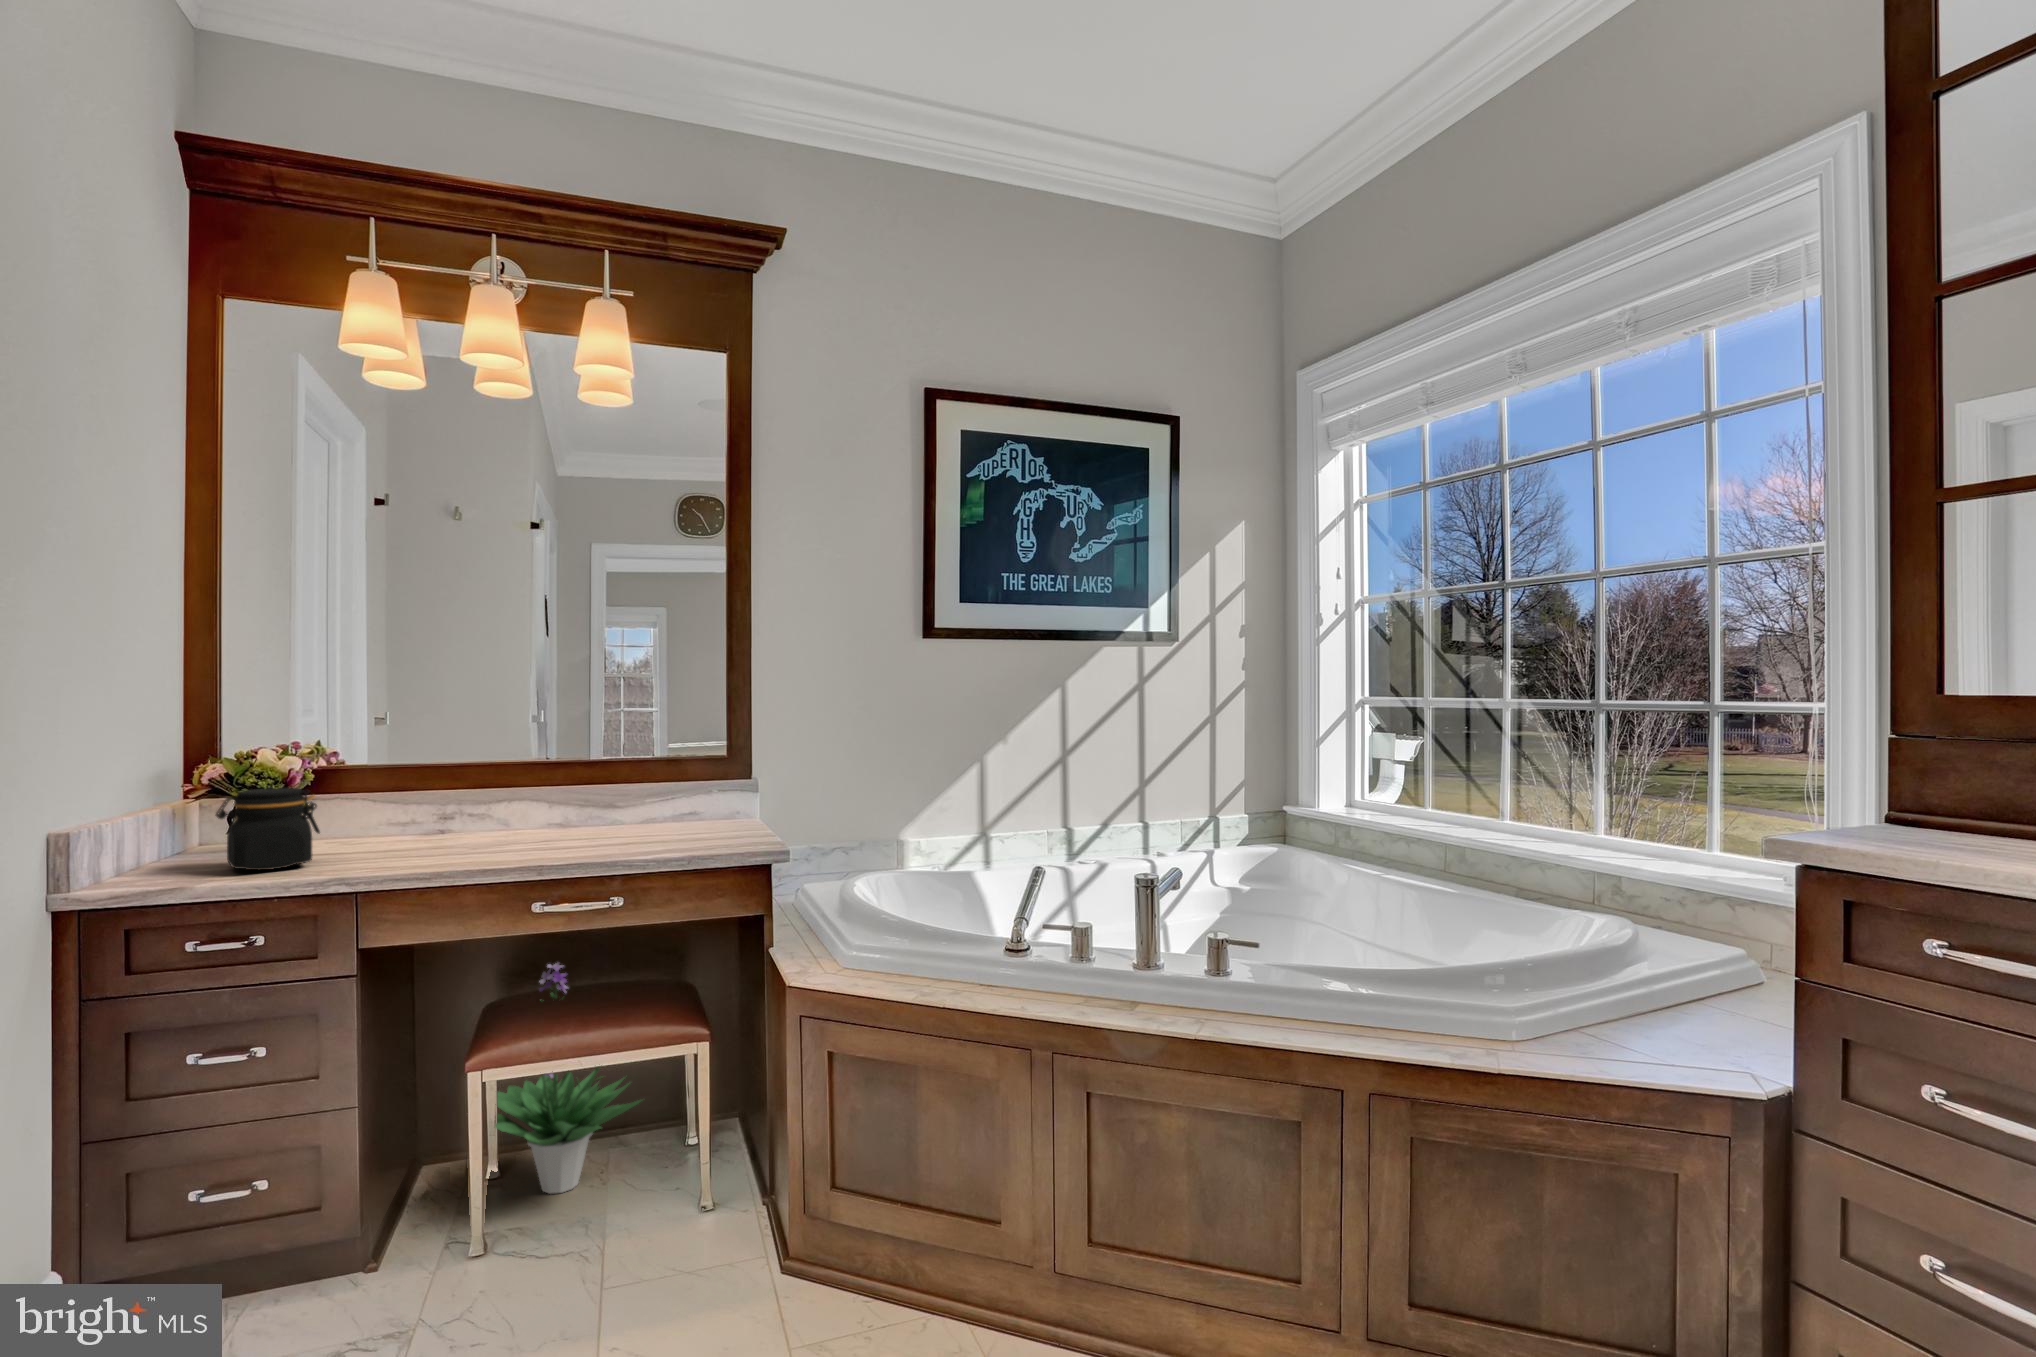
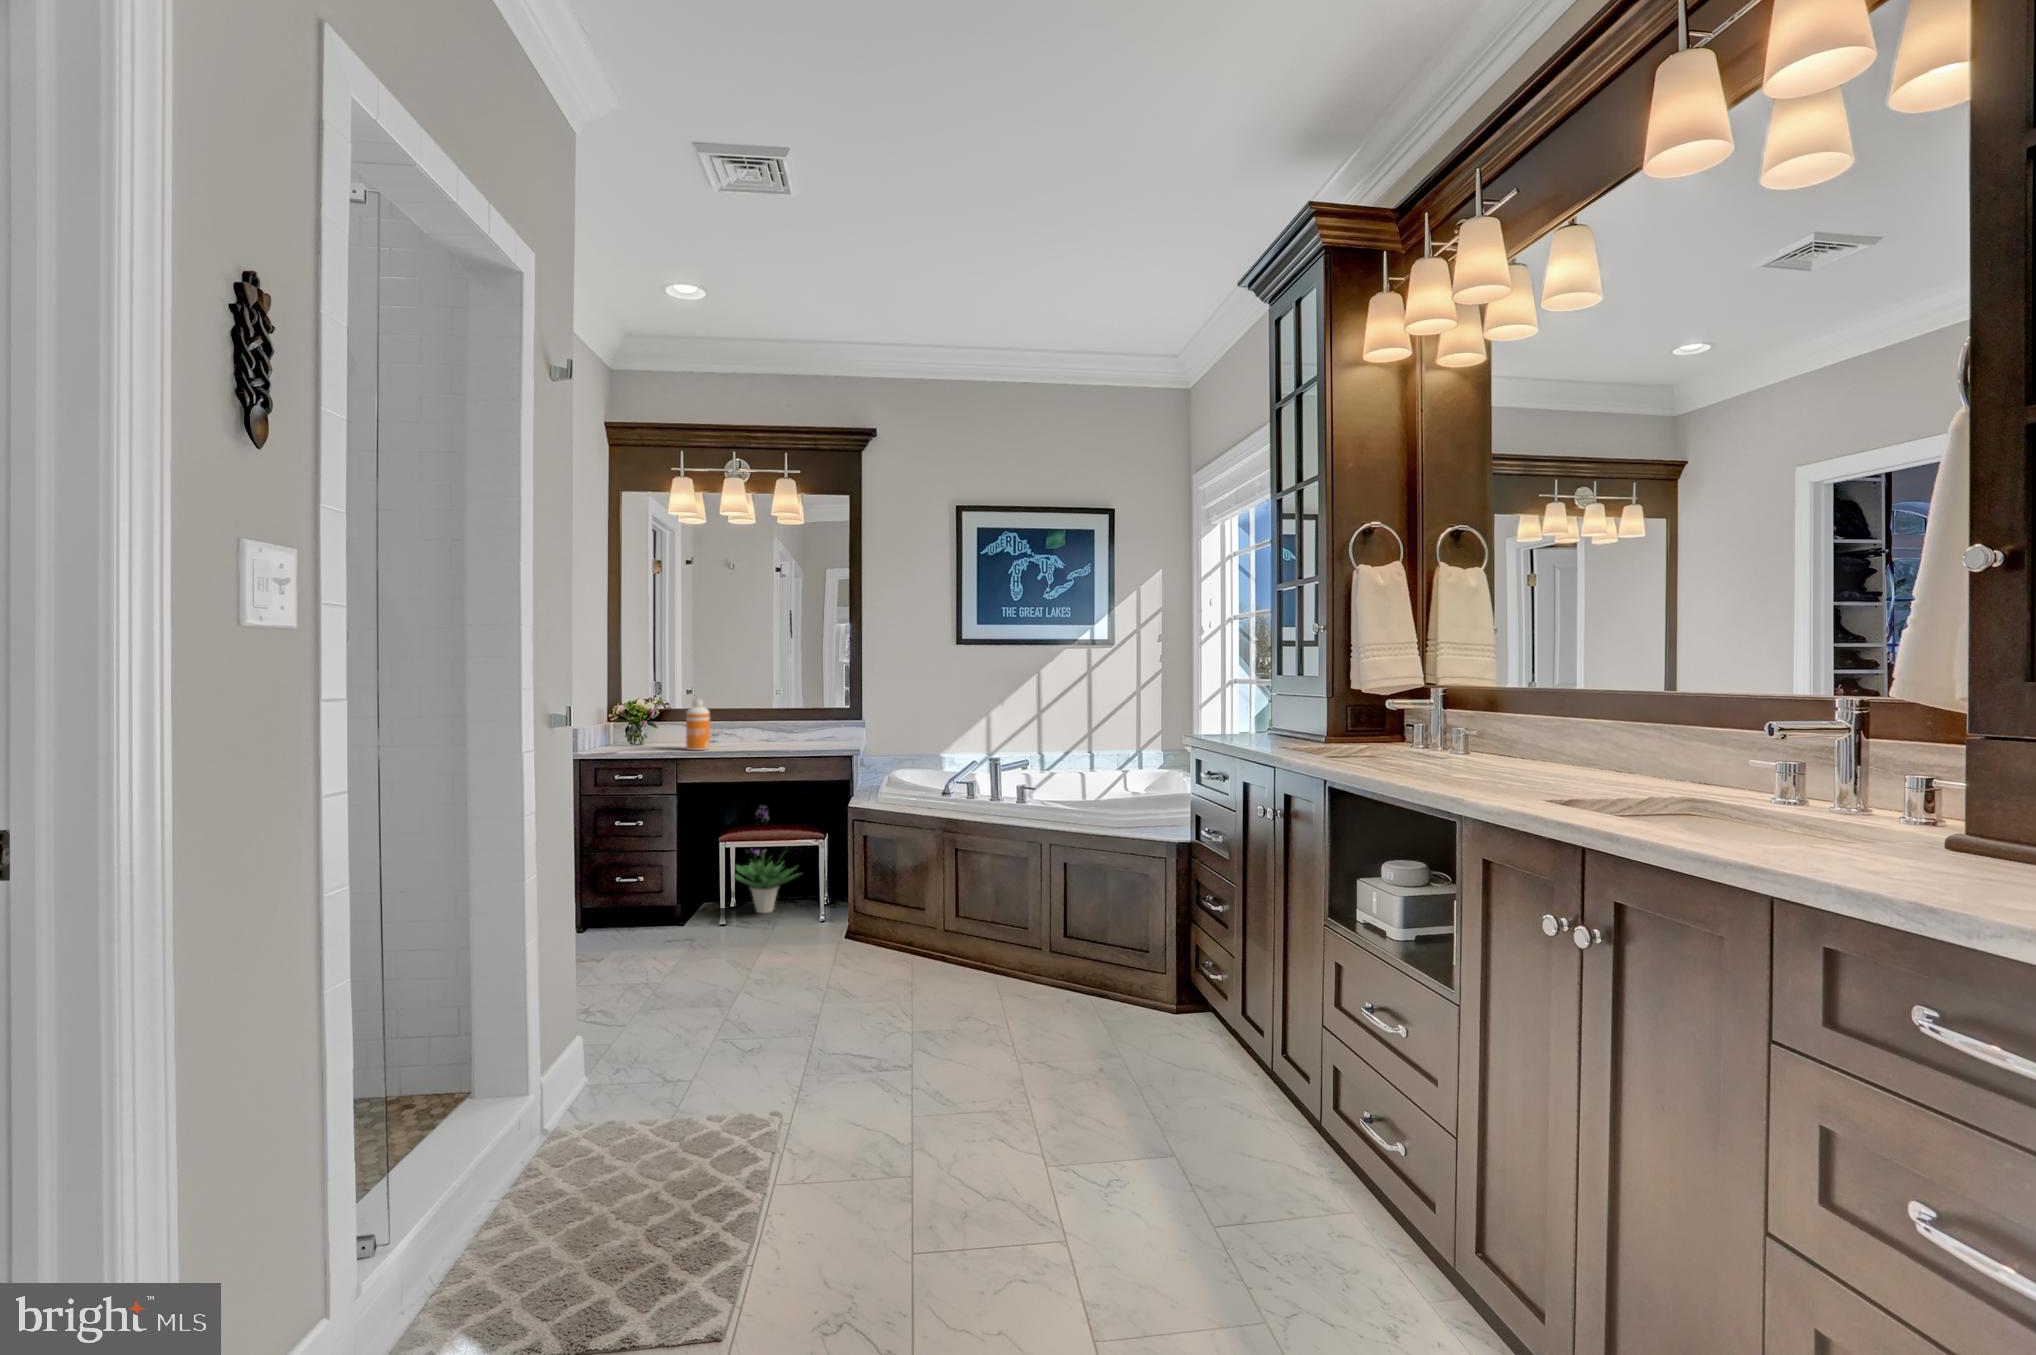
soap dispenser: none [386,737,443,865] -> present [686,694,710,750]
jar: present [216,788,320,870] -> none [621,715,661,750]

